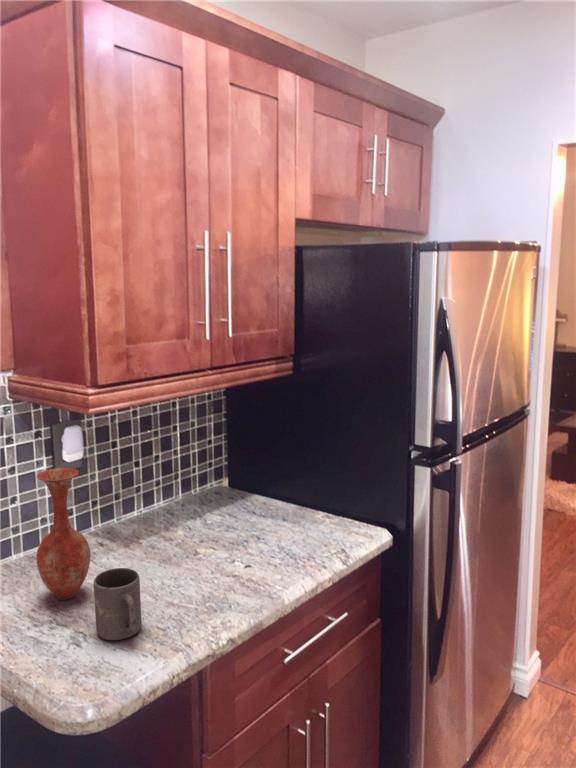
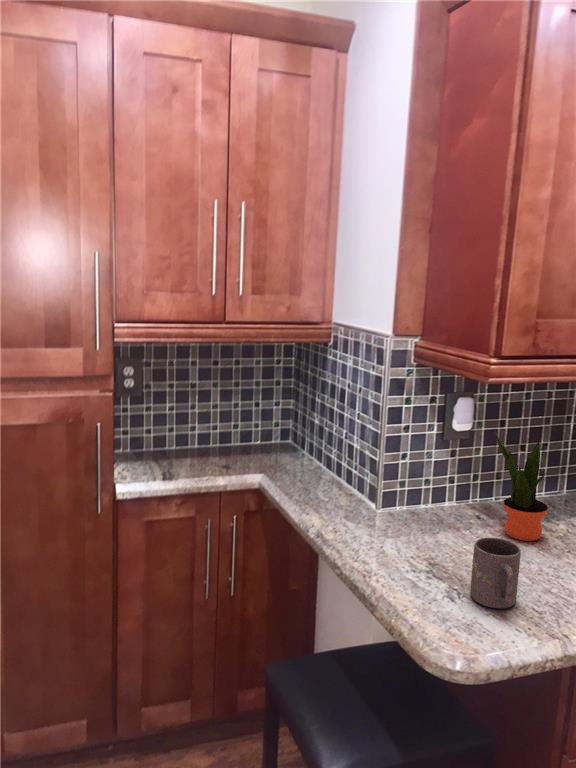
potted plant: none [105,455,165,557] -> present [495,431,548,541]
vase: present [36,468,90,600] -> none [421,431,471,557]

